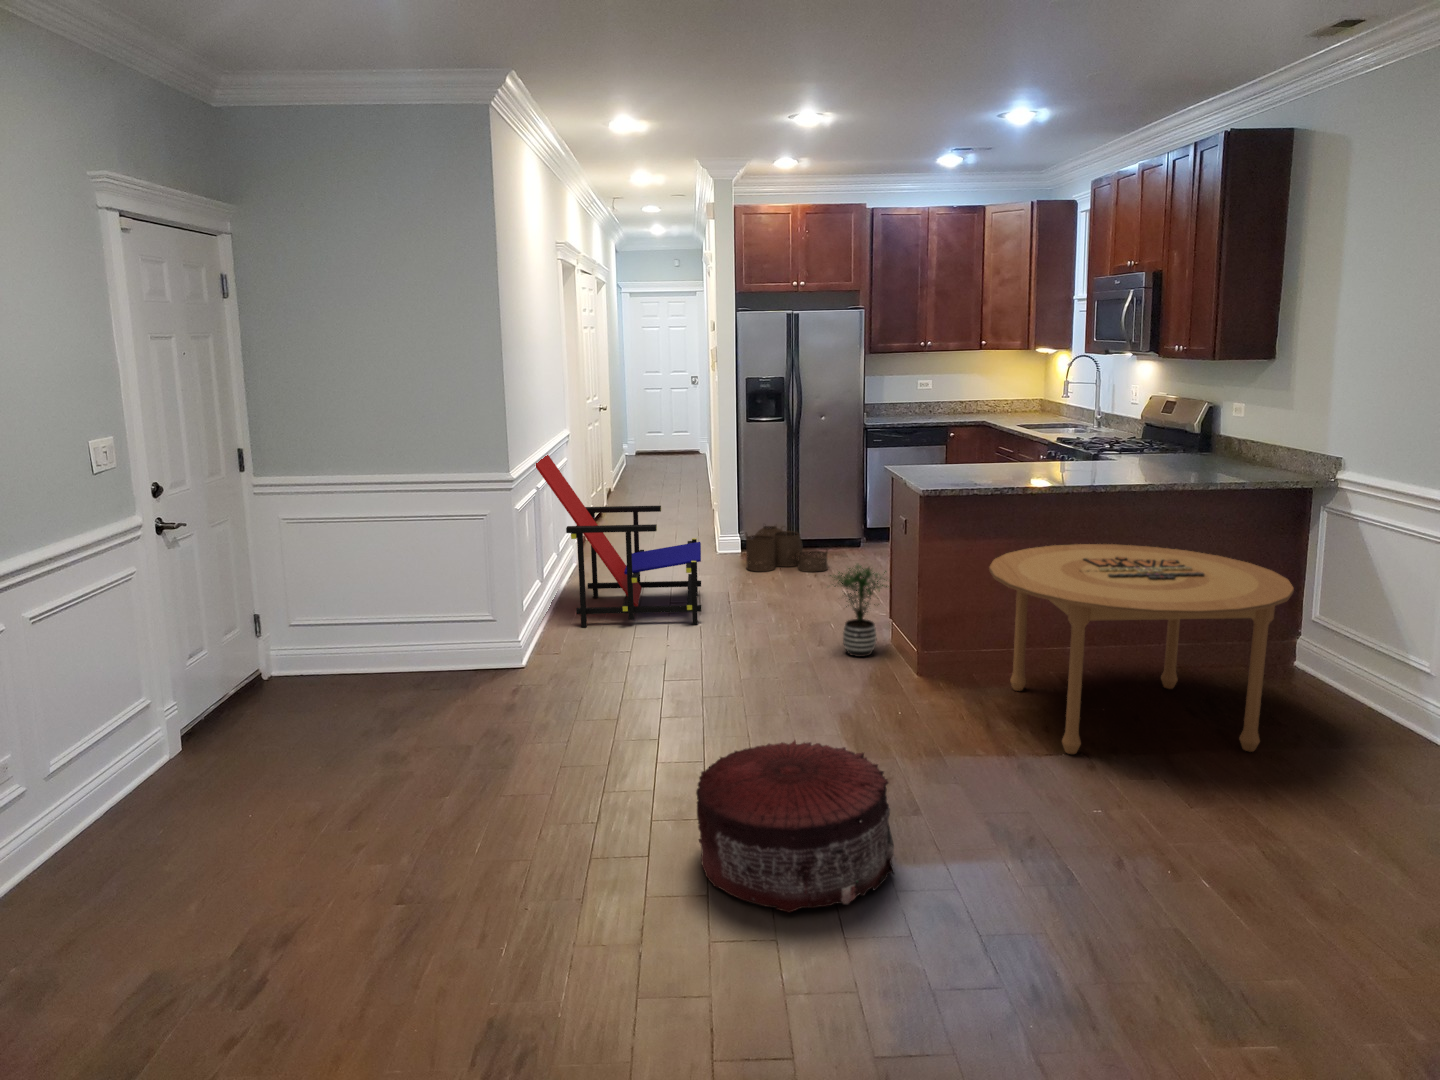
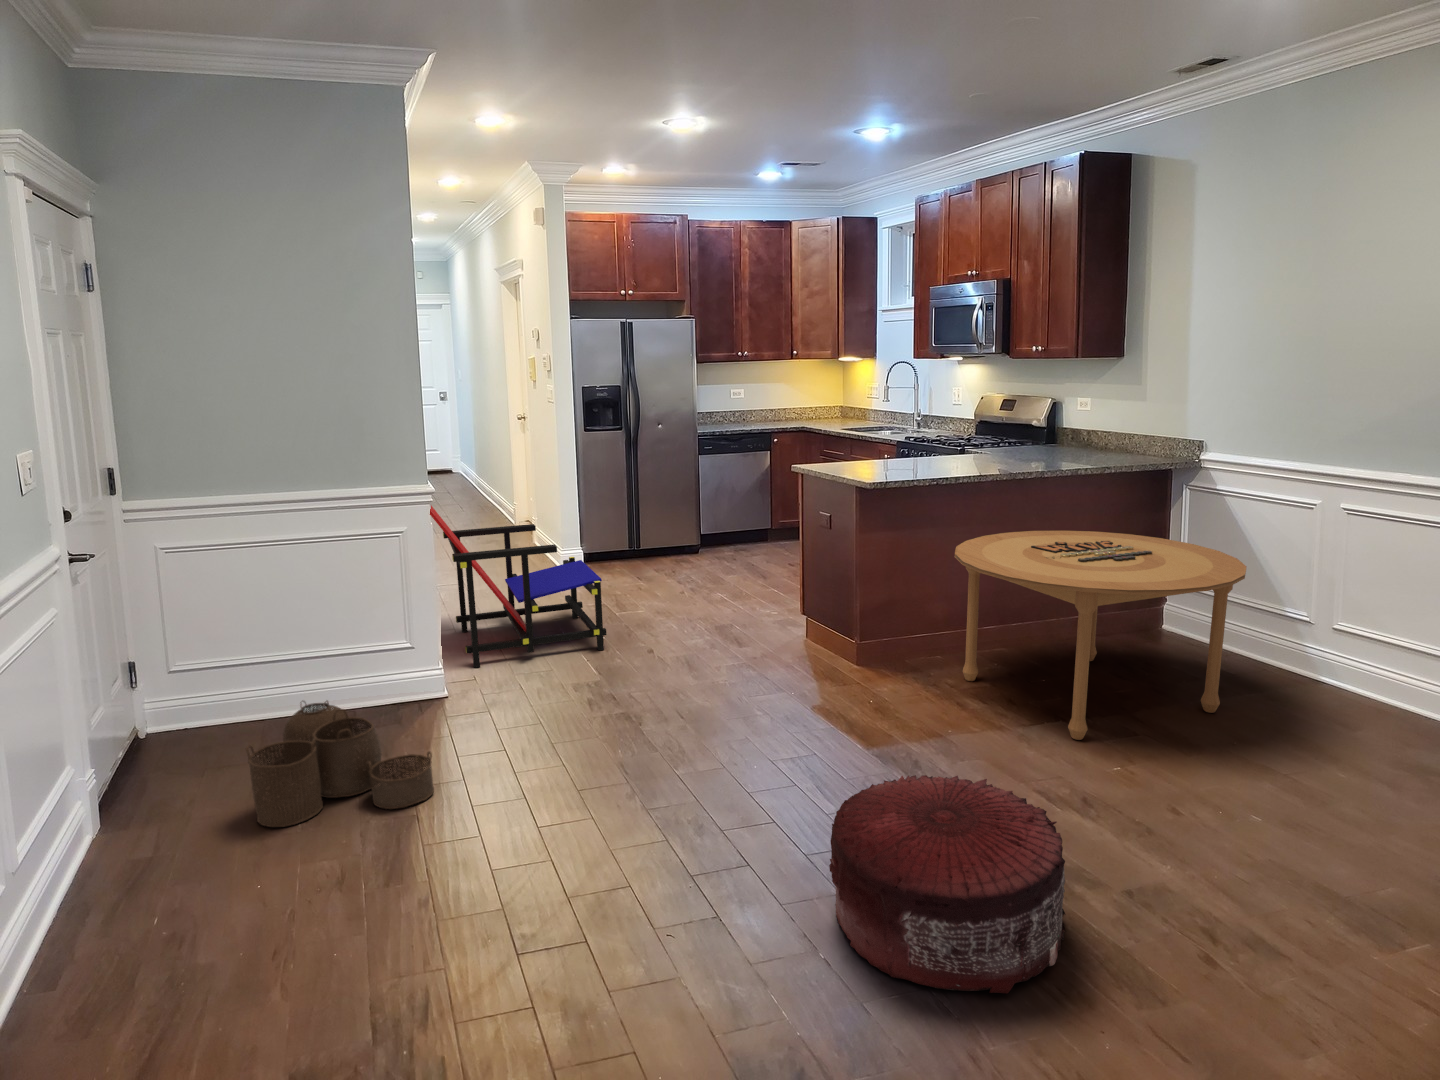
woven basket: present [745,526,828,572] -> present [246,701,434,827]
potted plant: present [830,565,889,657] -> none [760,568,828,665]

